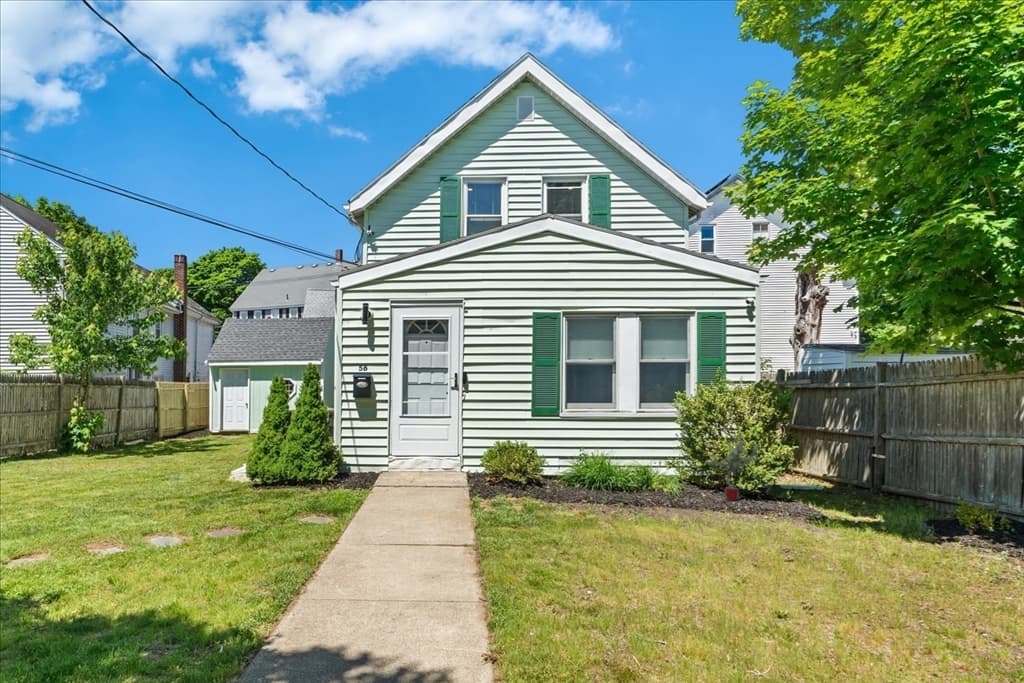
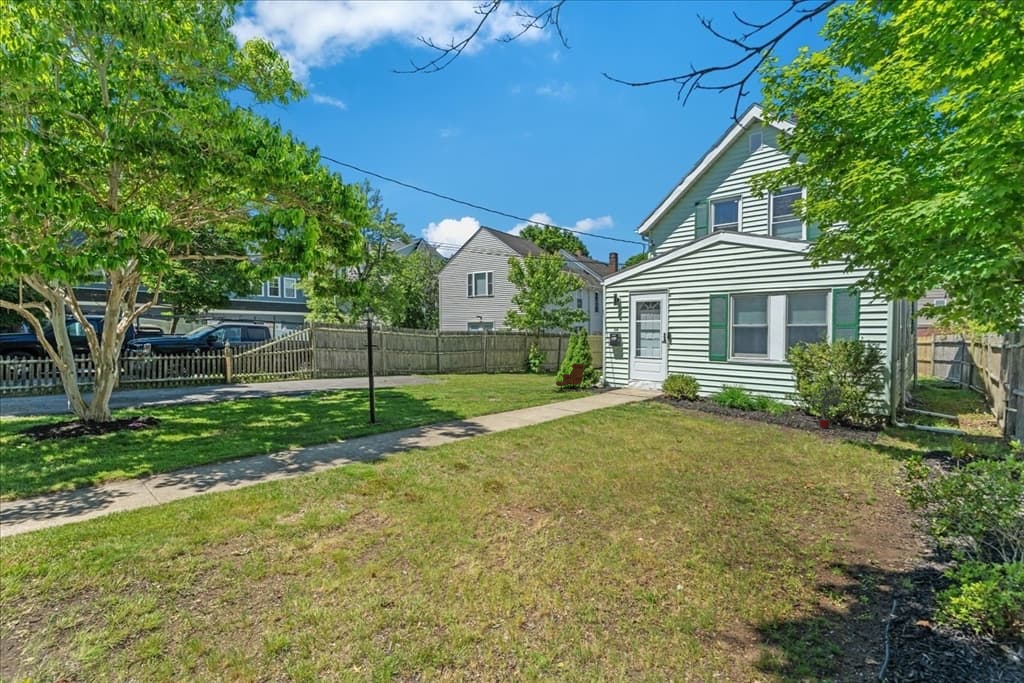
lounge chair: none [263,435,315,502] -> present [556,363,584,393]

